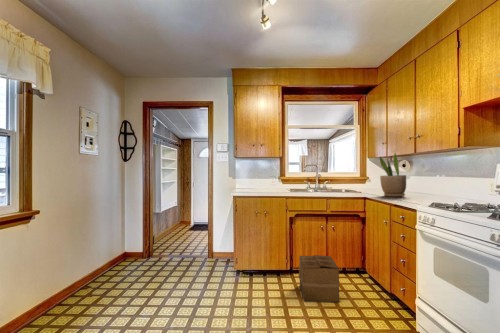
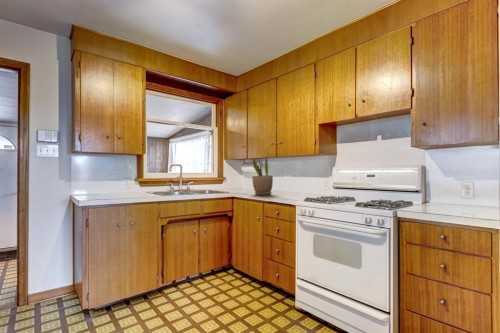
cardboard box: present [299,255,340,302] -> none [178,261,227,317]

